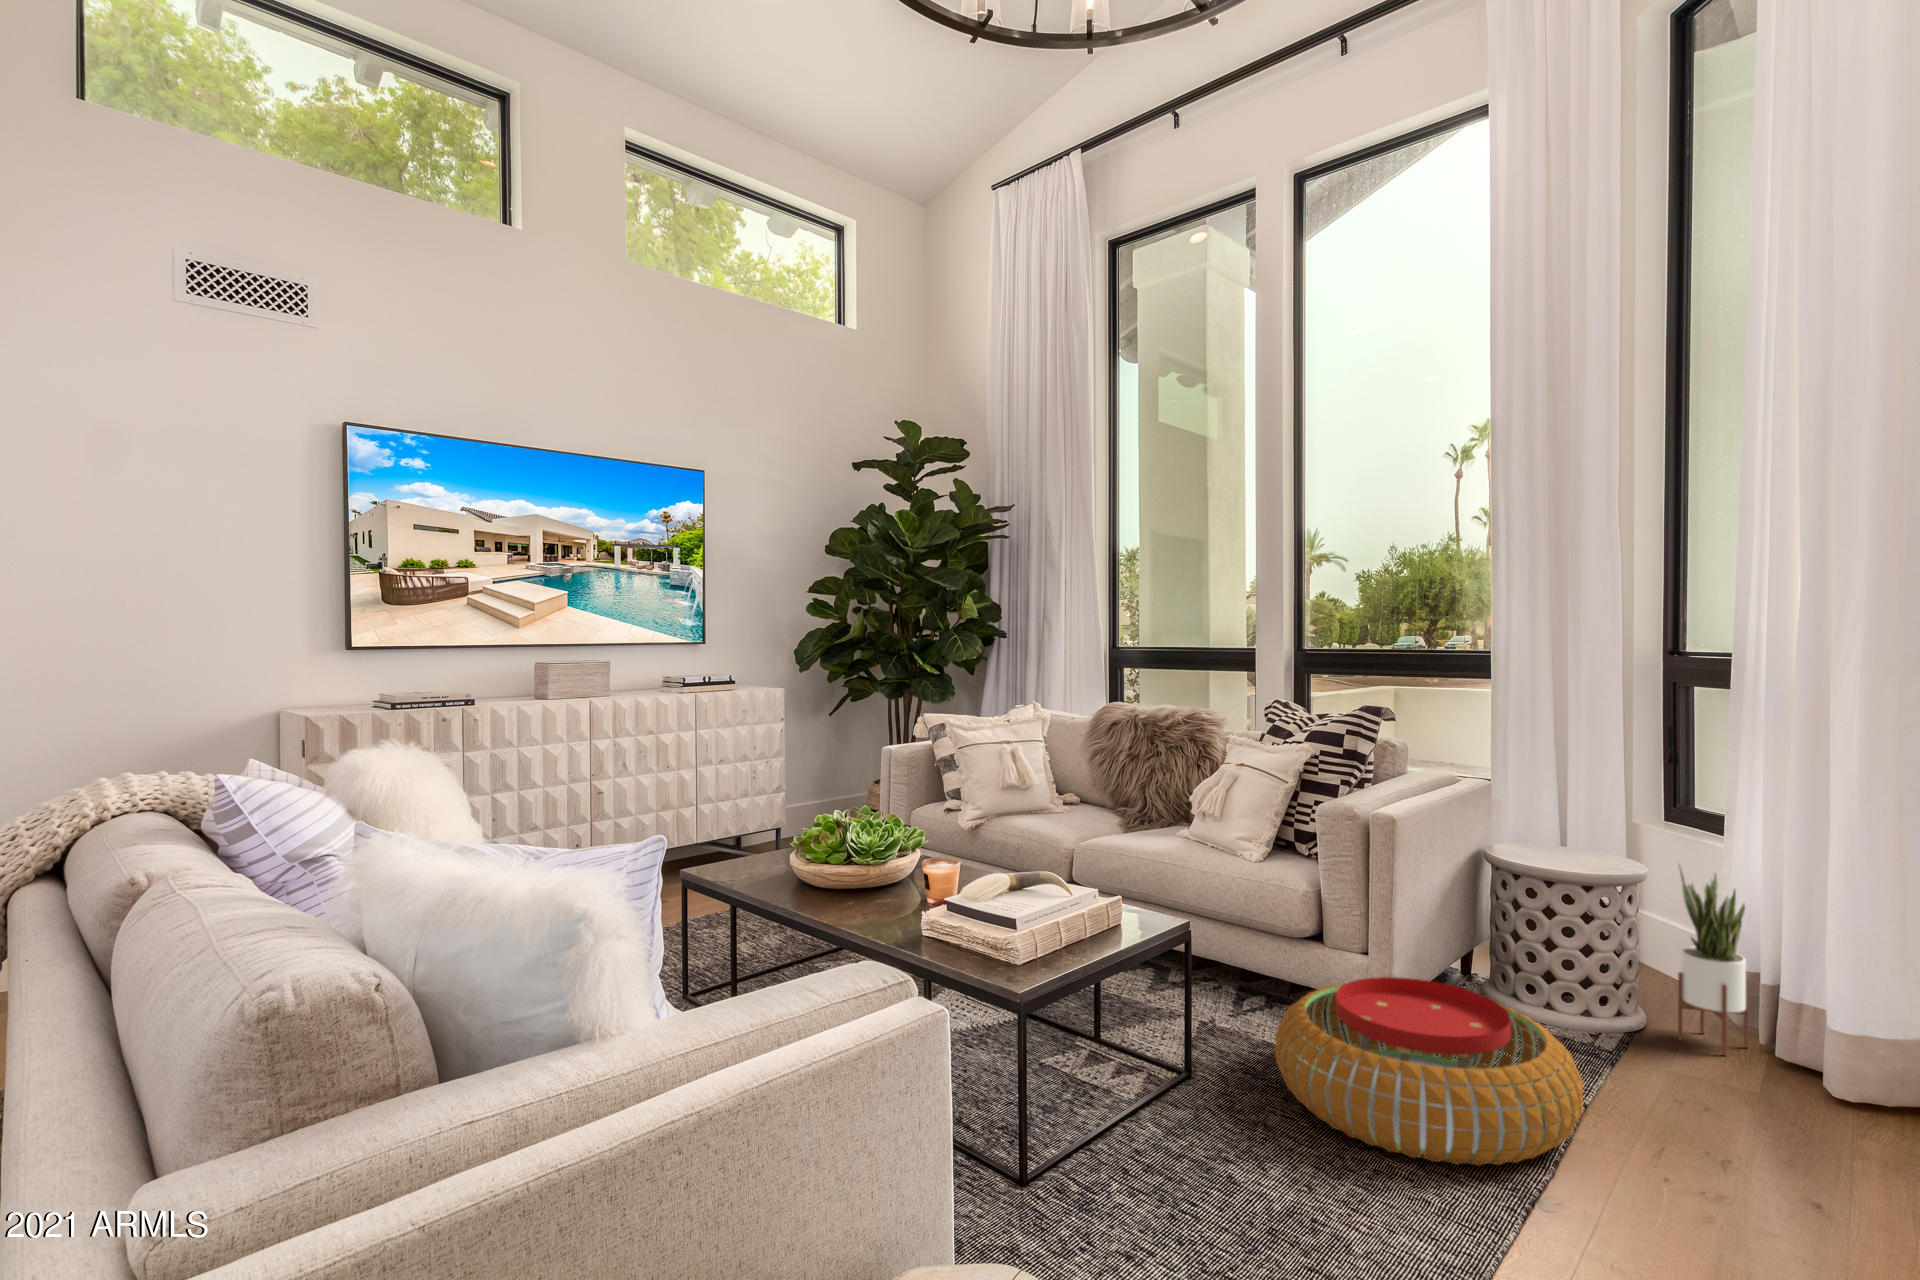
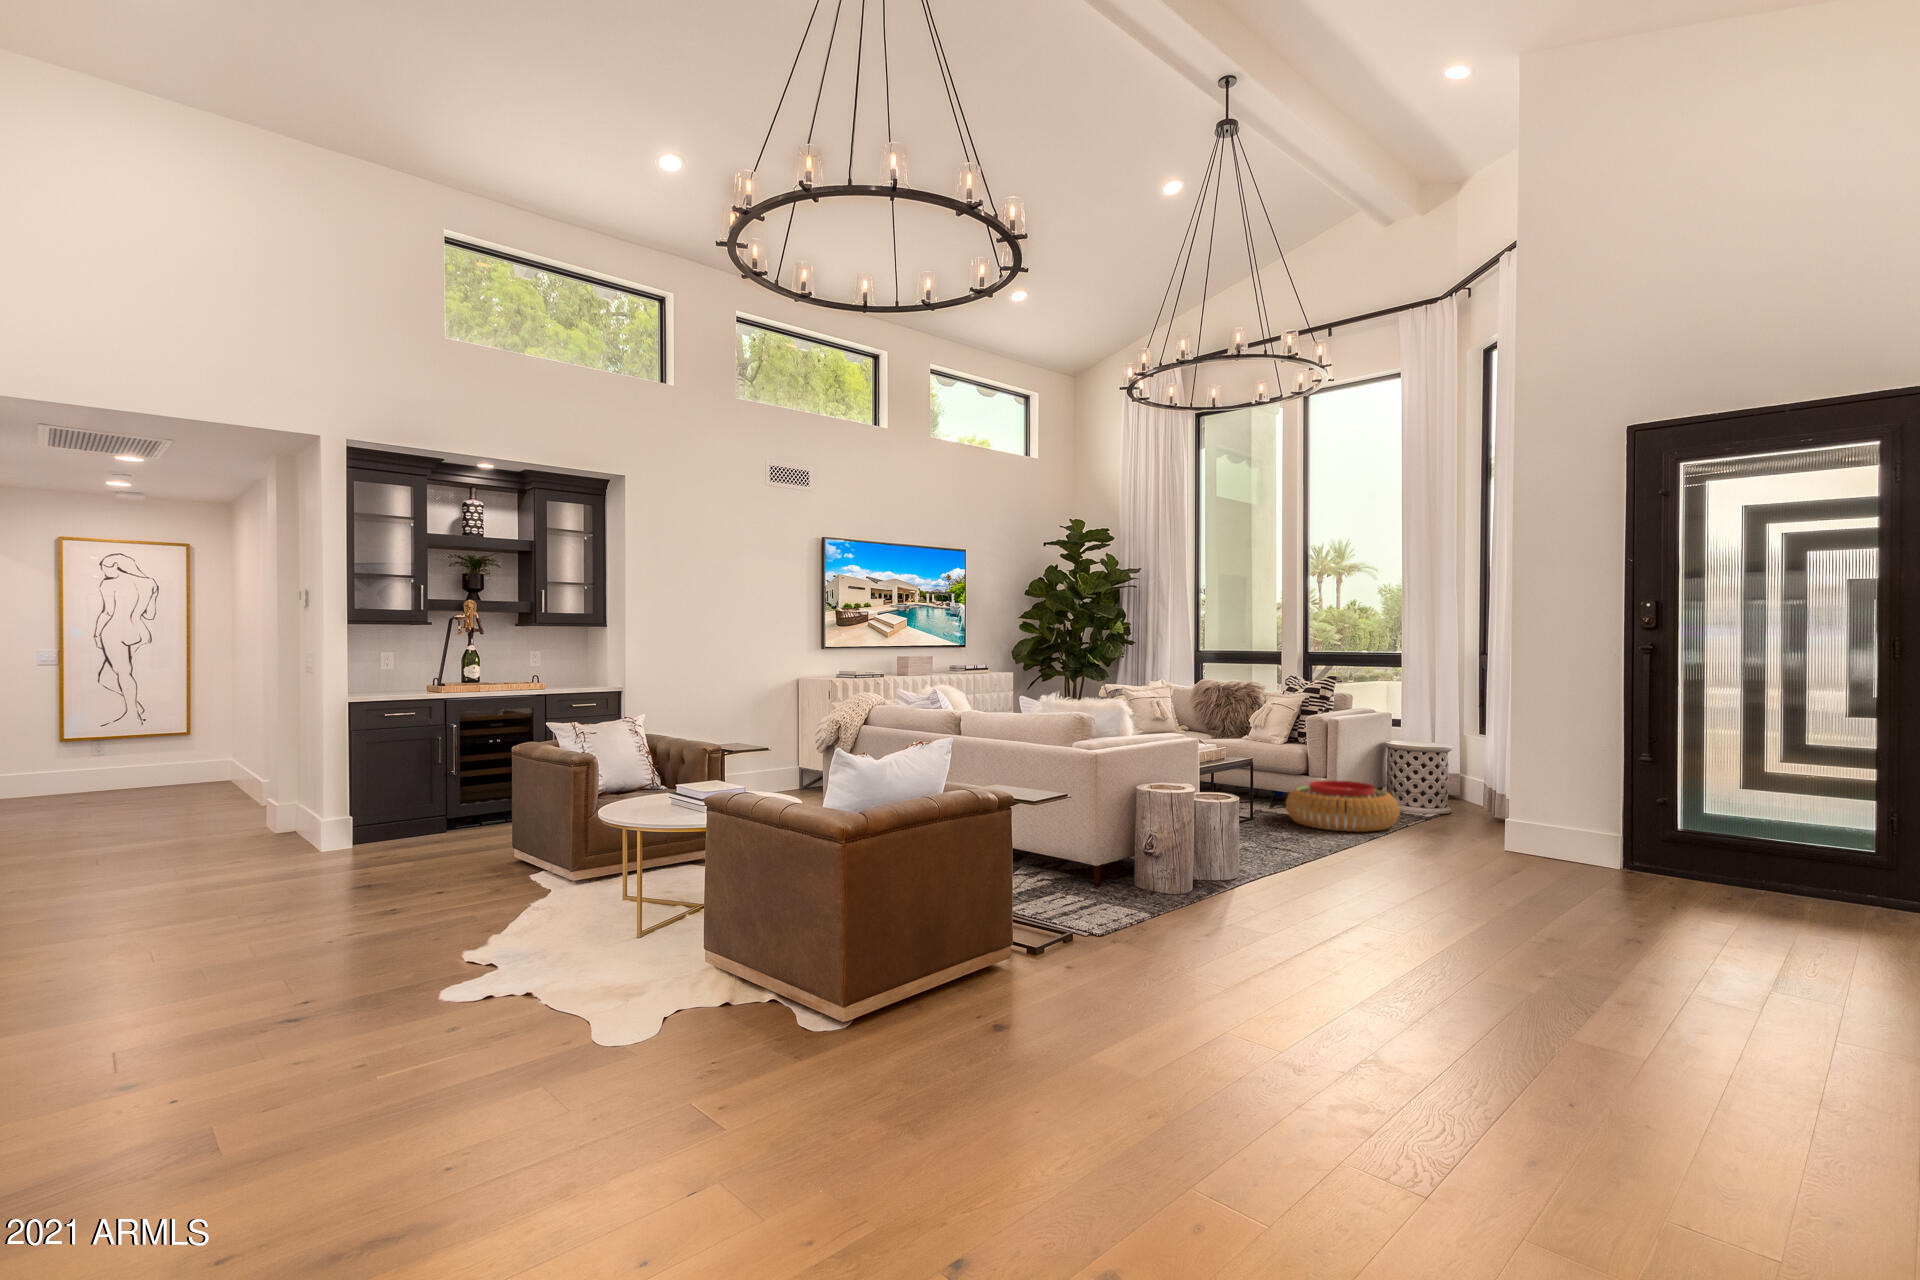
potted plant: present [1678,865,1749,1055] -> none [1458,741,1485,816]

